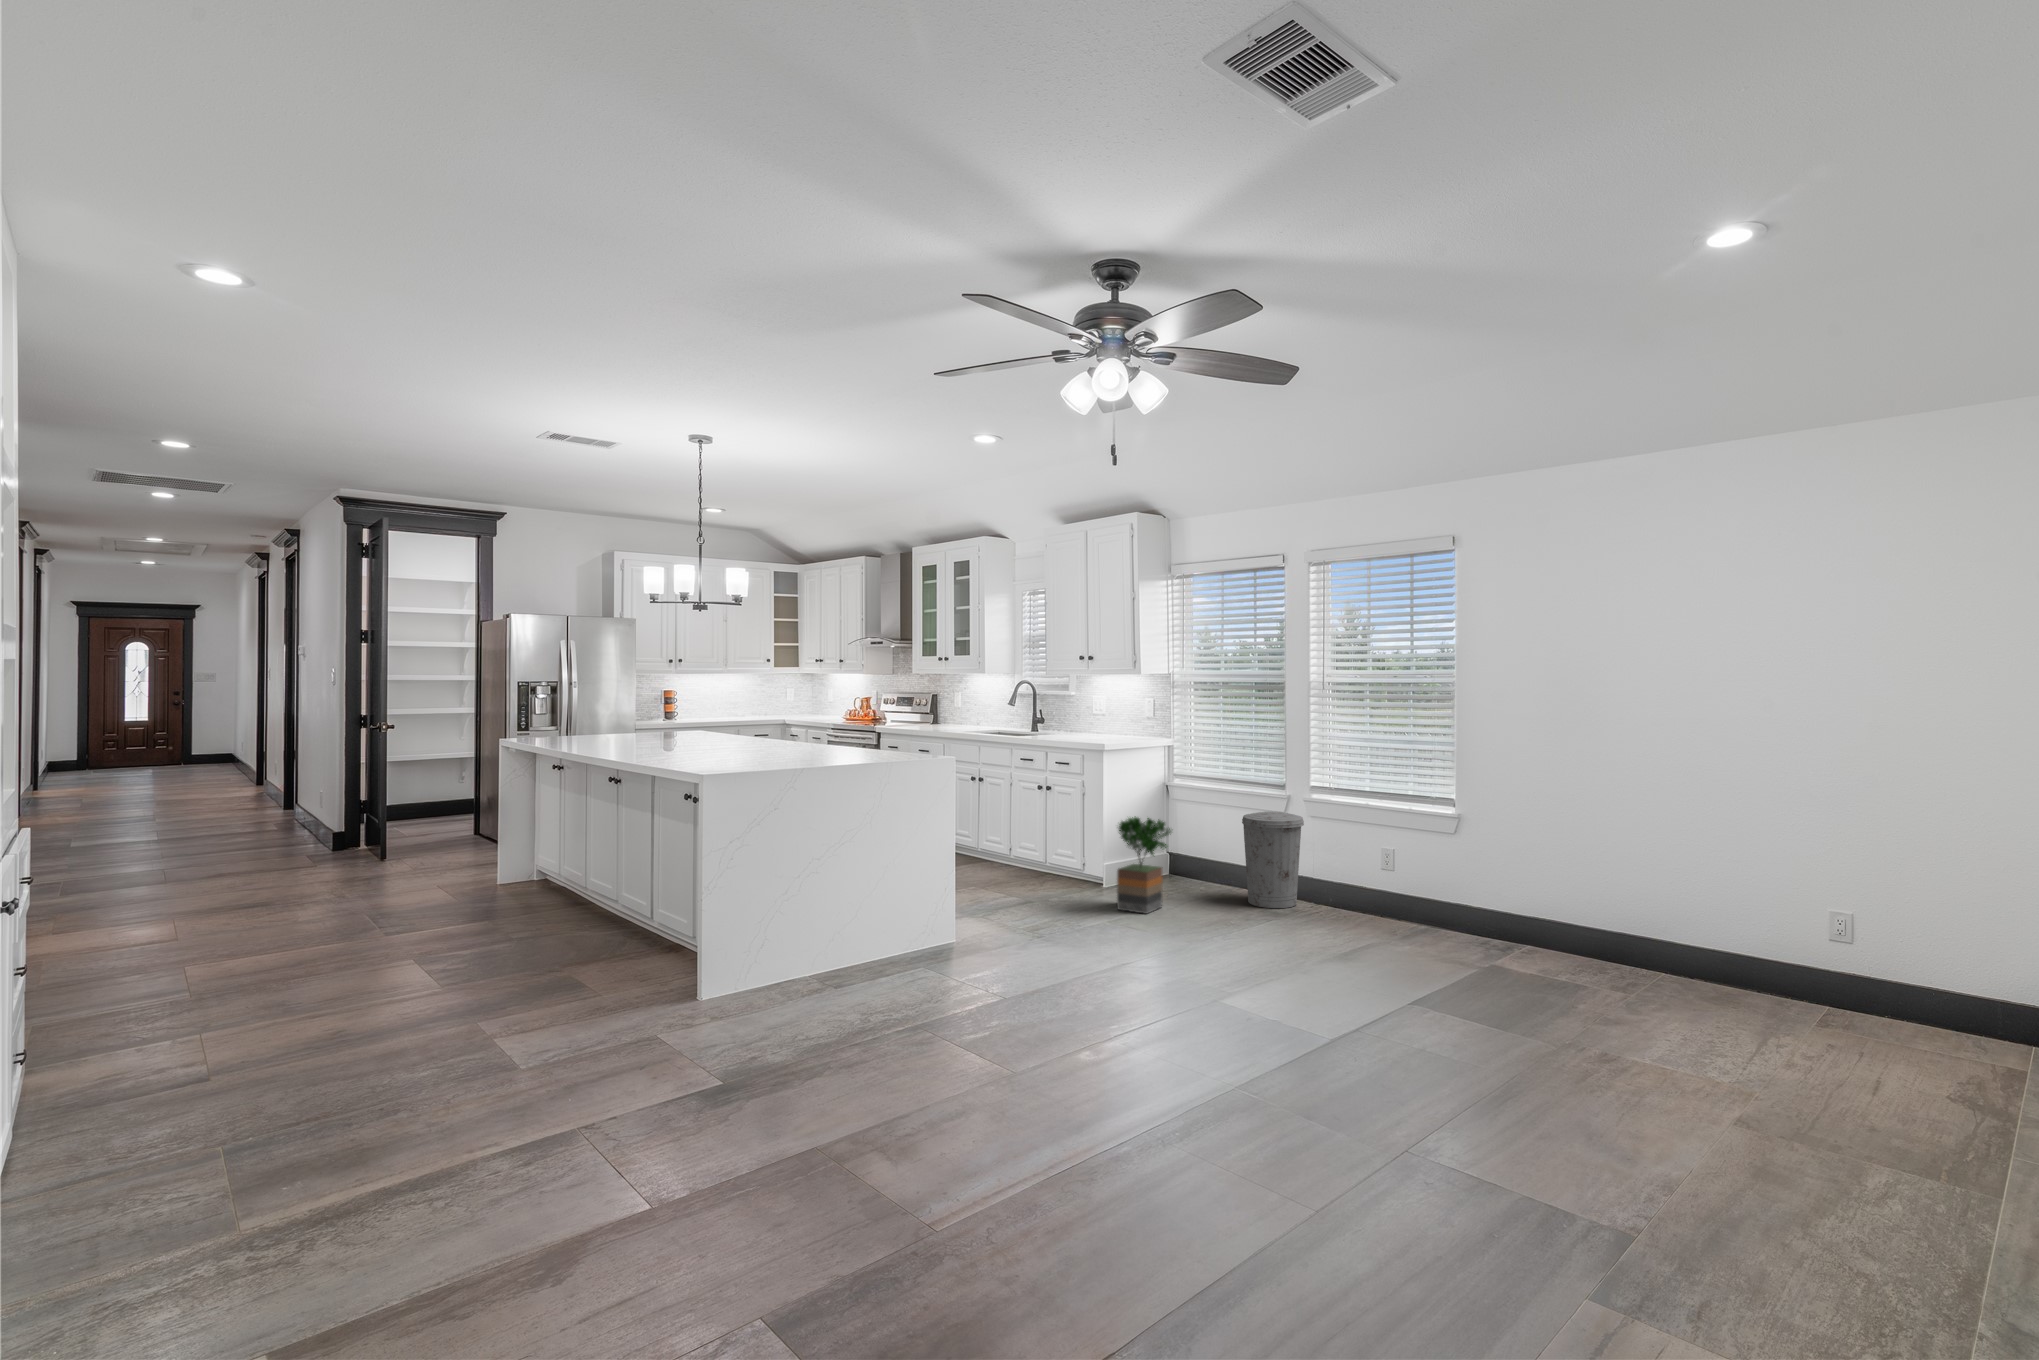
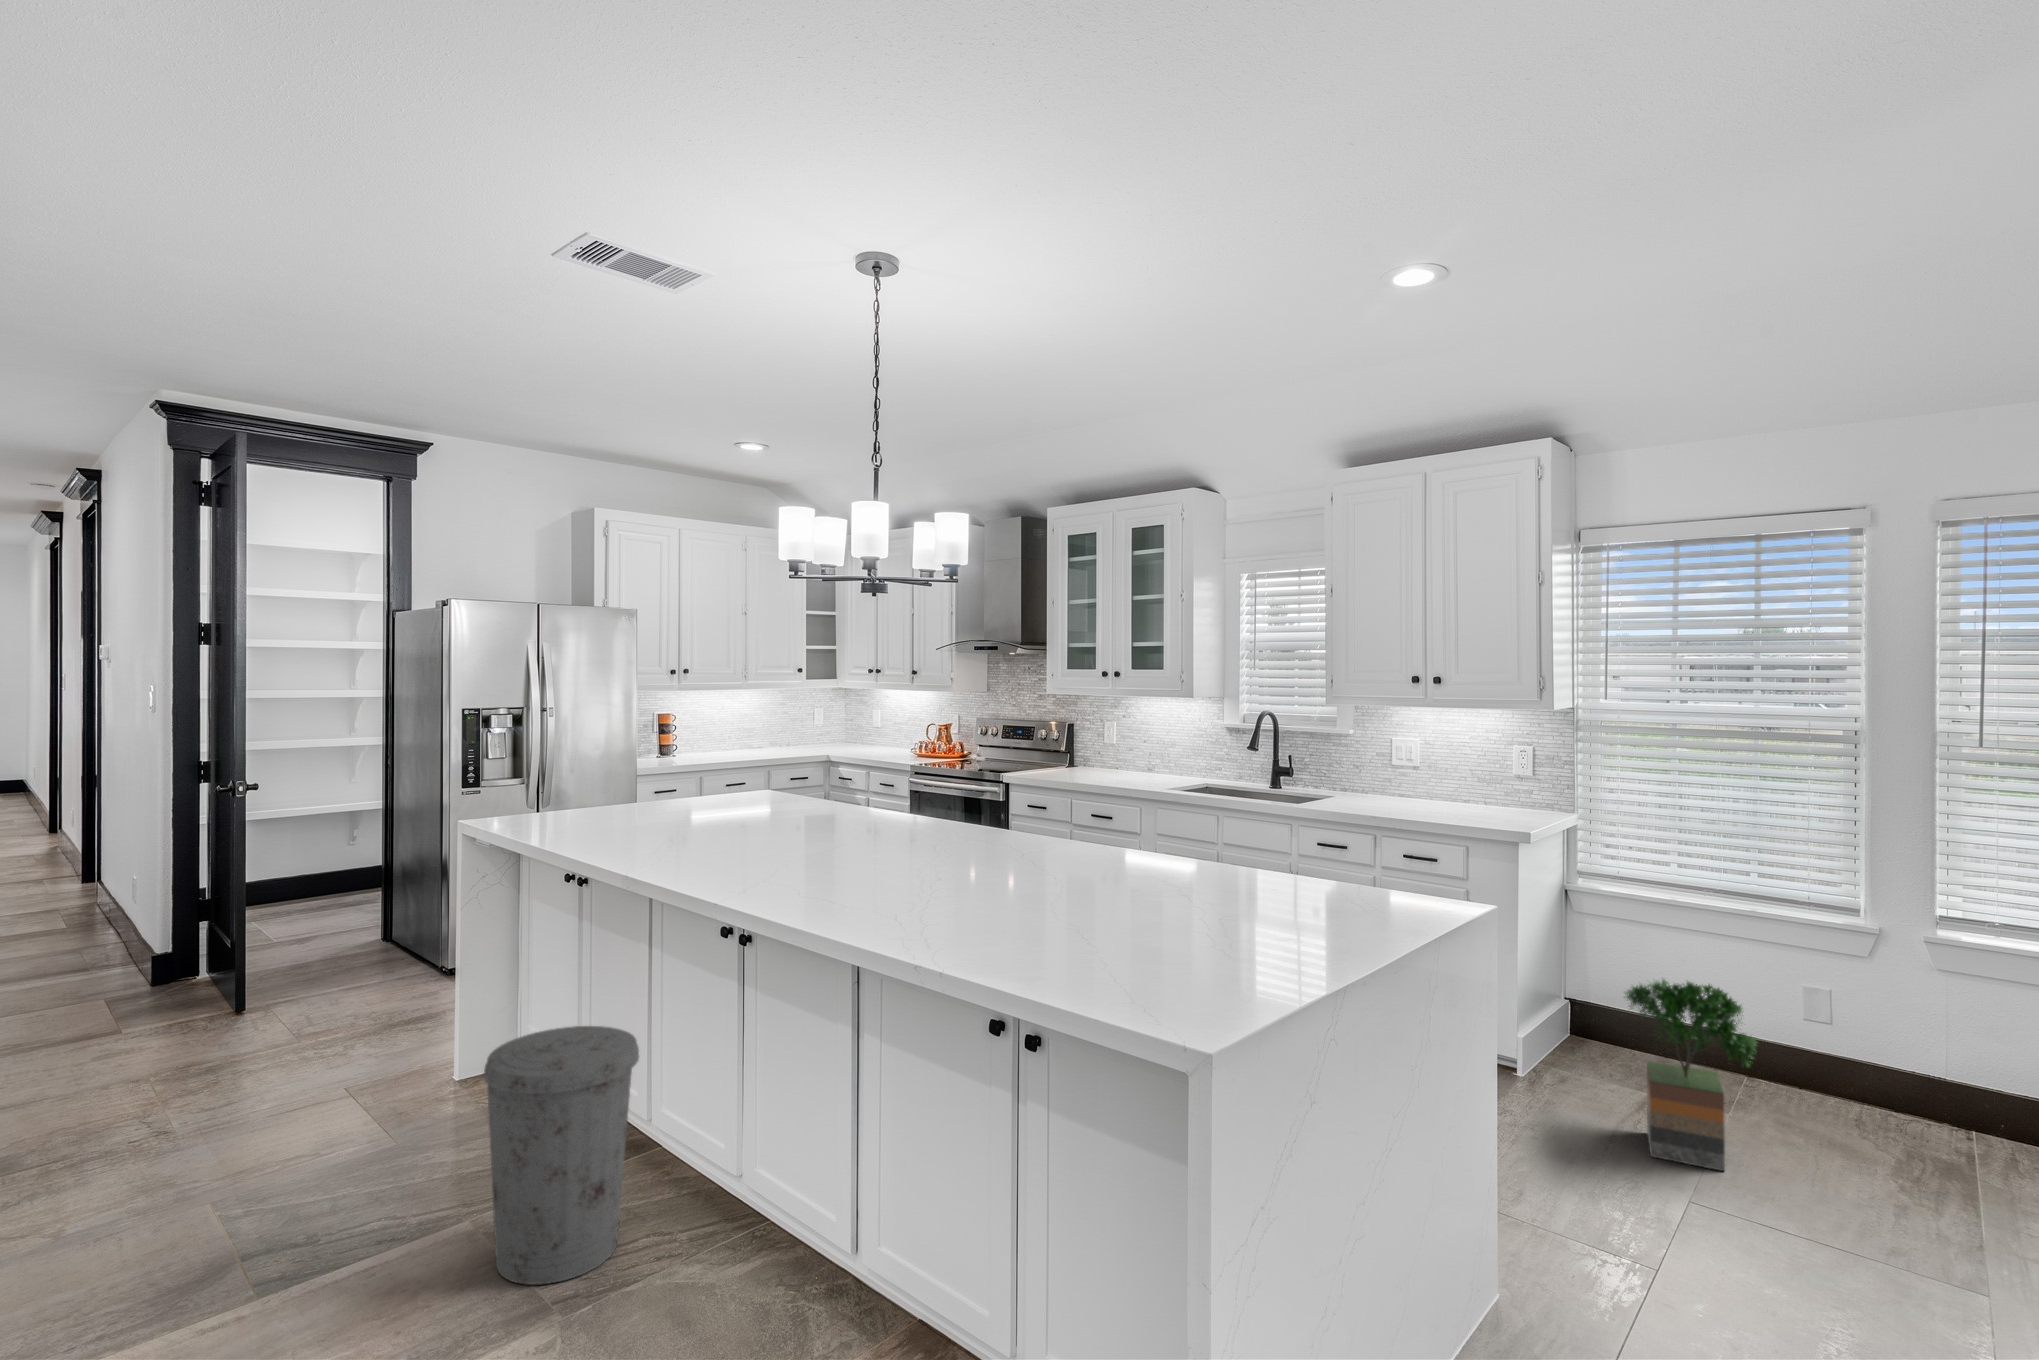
trash can: present [1242,811,1304,908] -> present [484,1026,639,1285]

